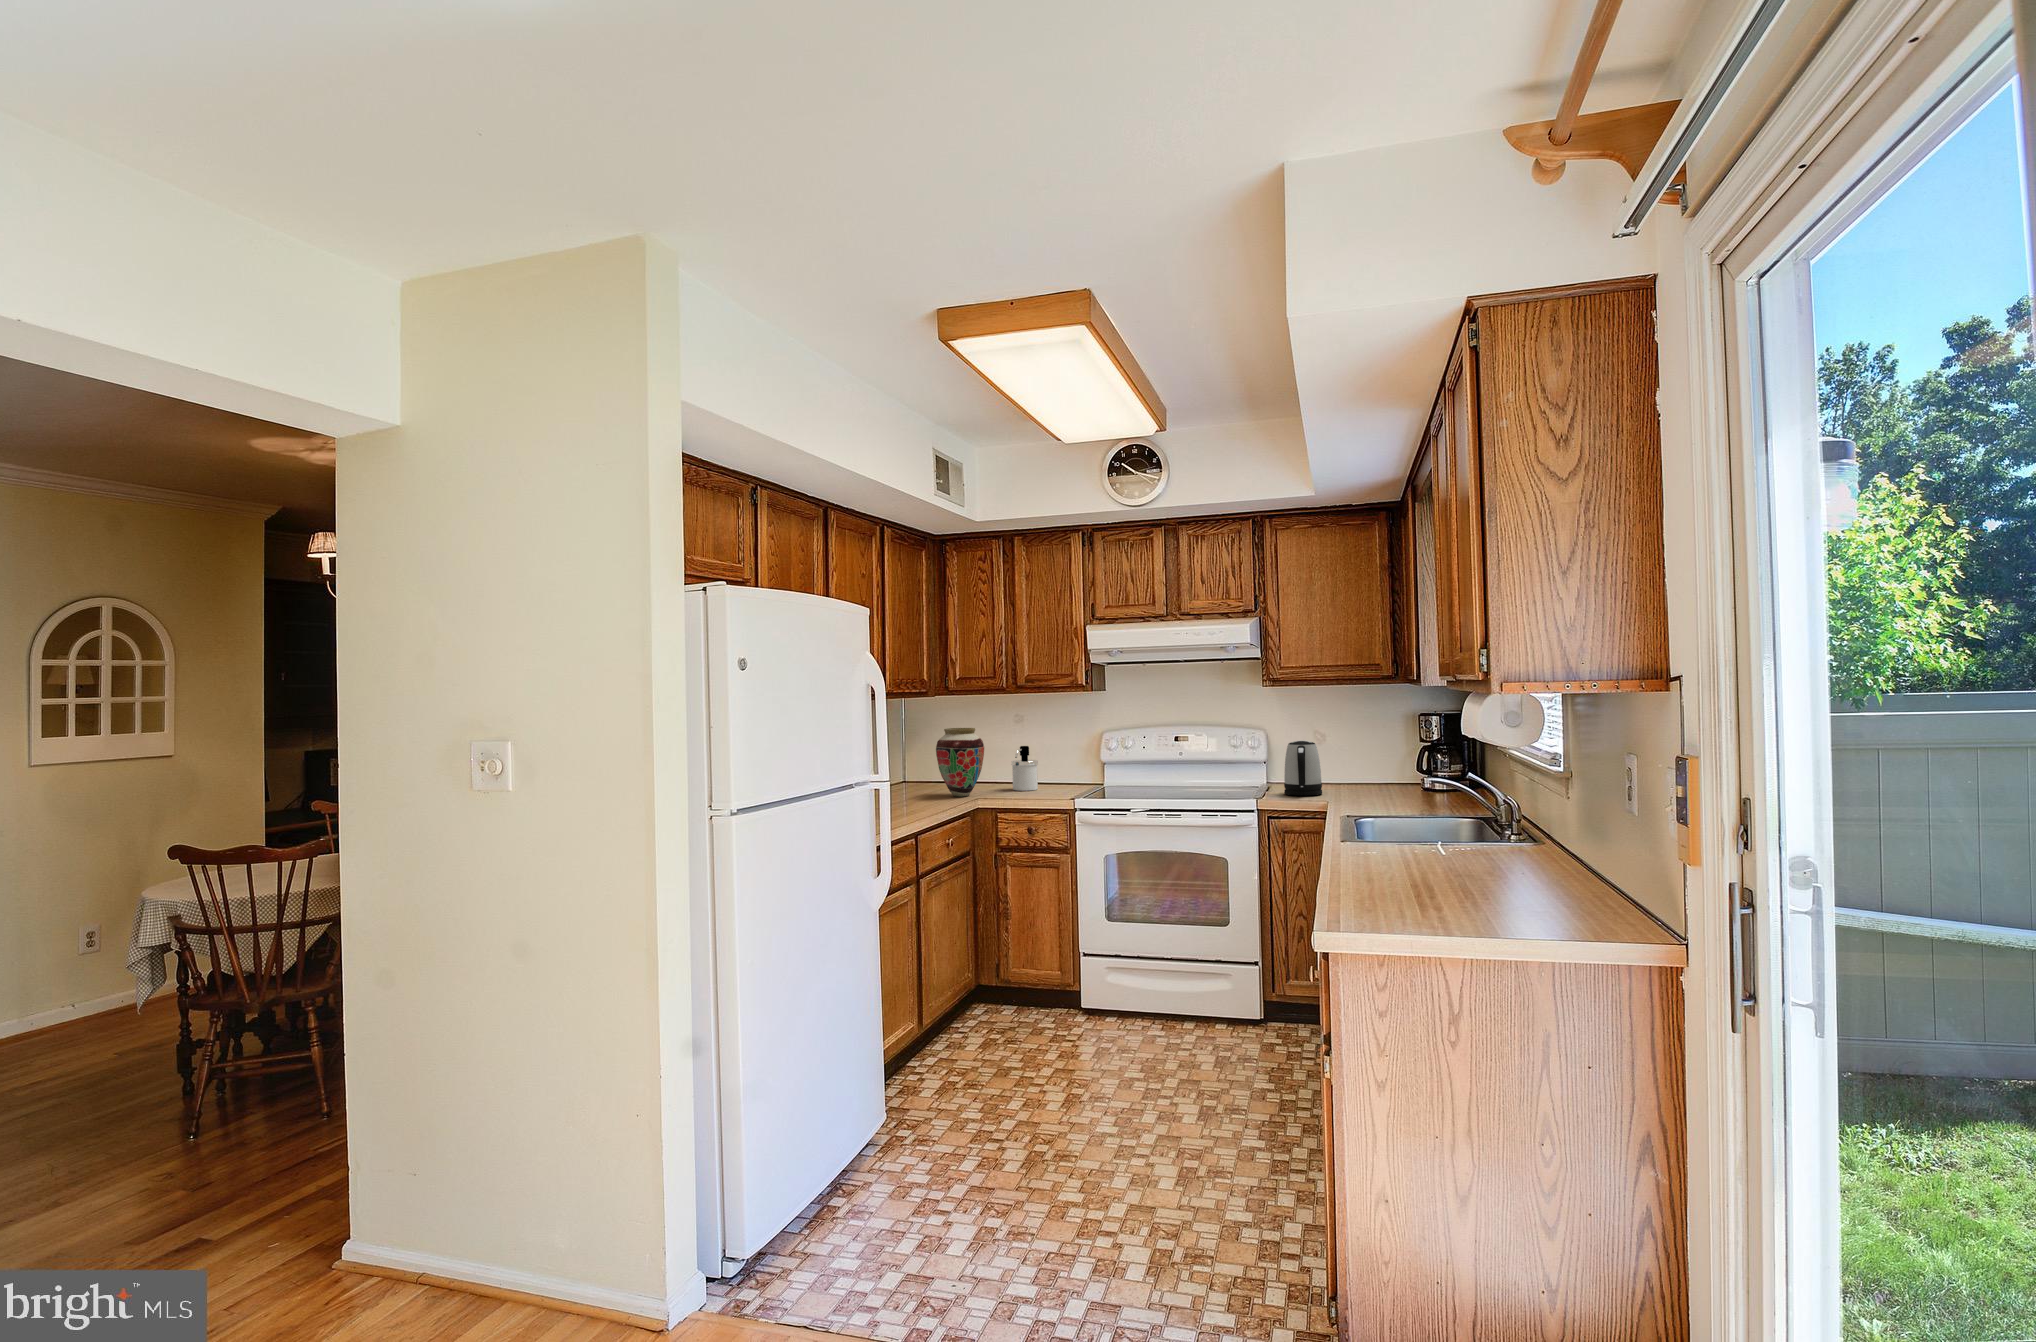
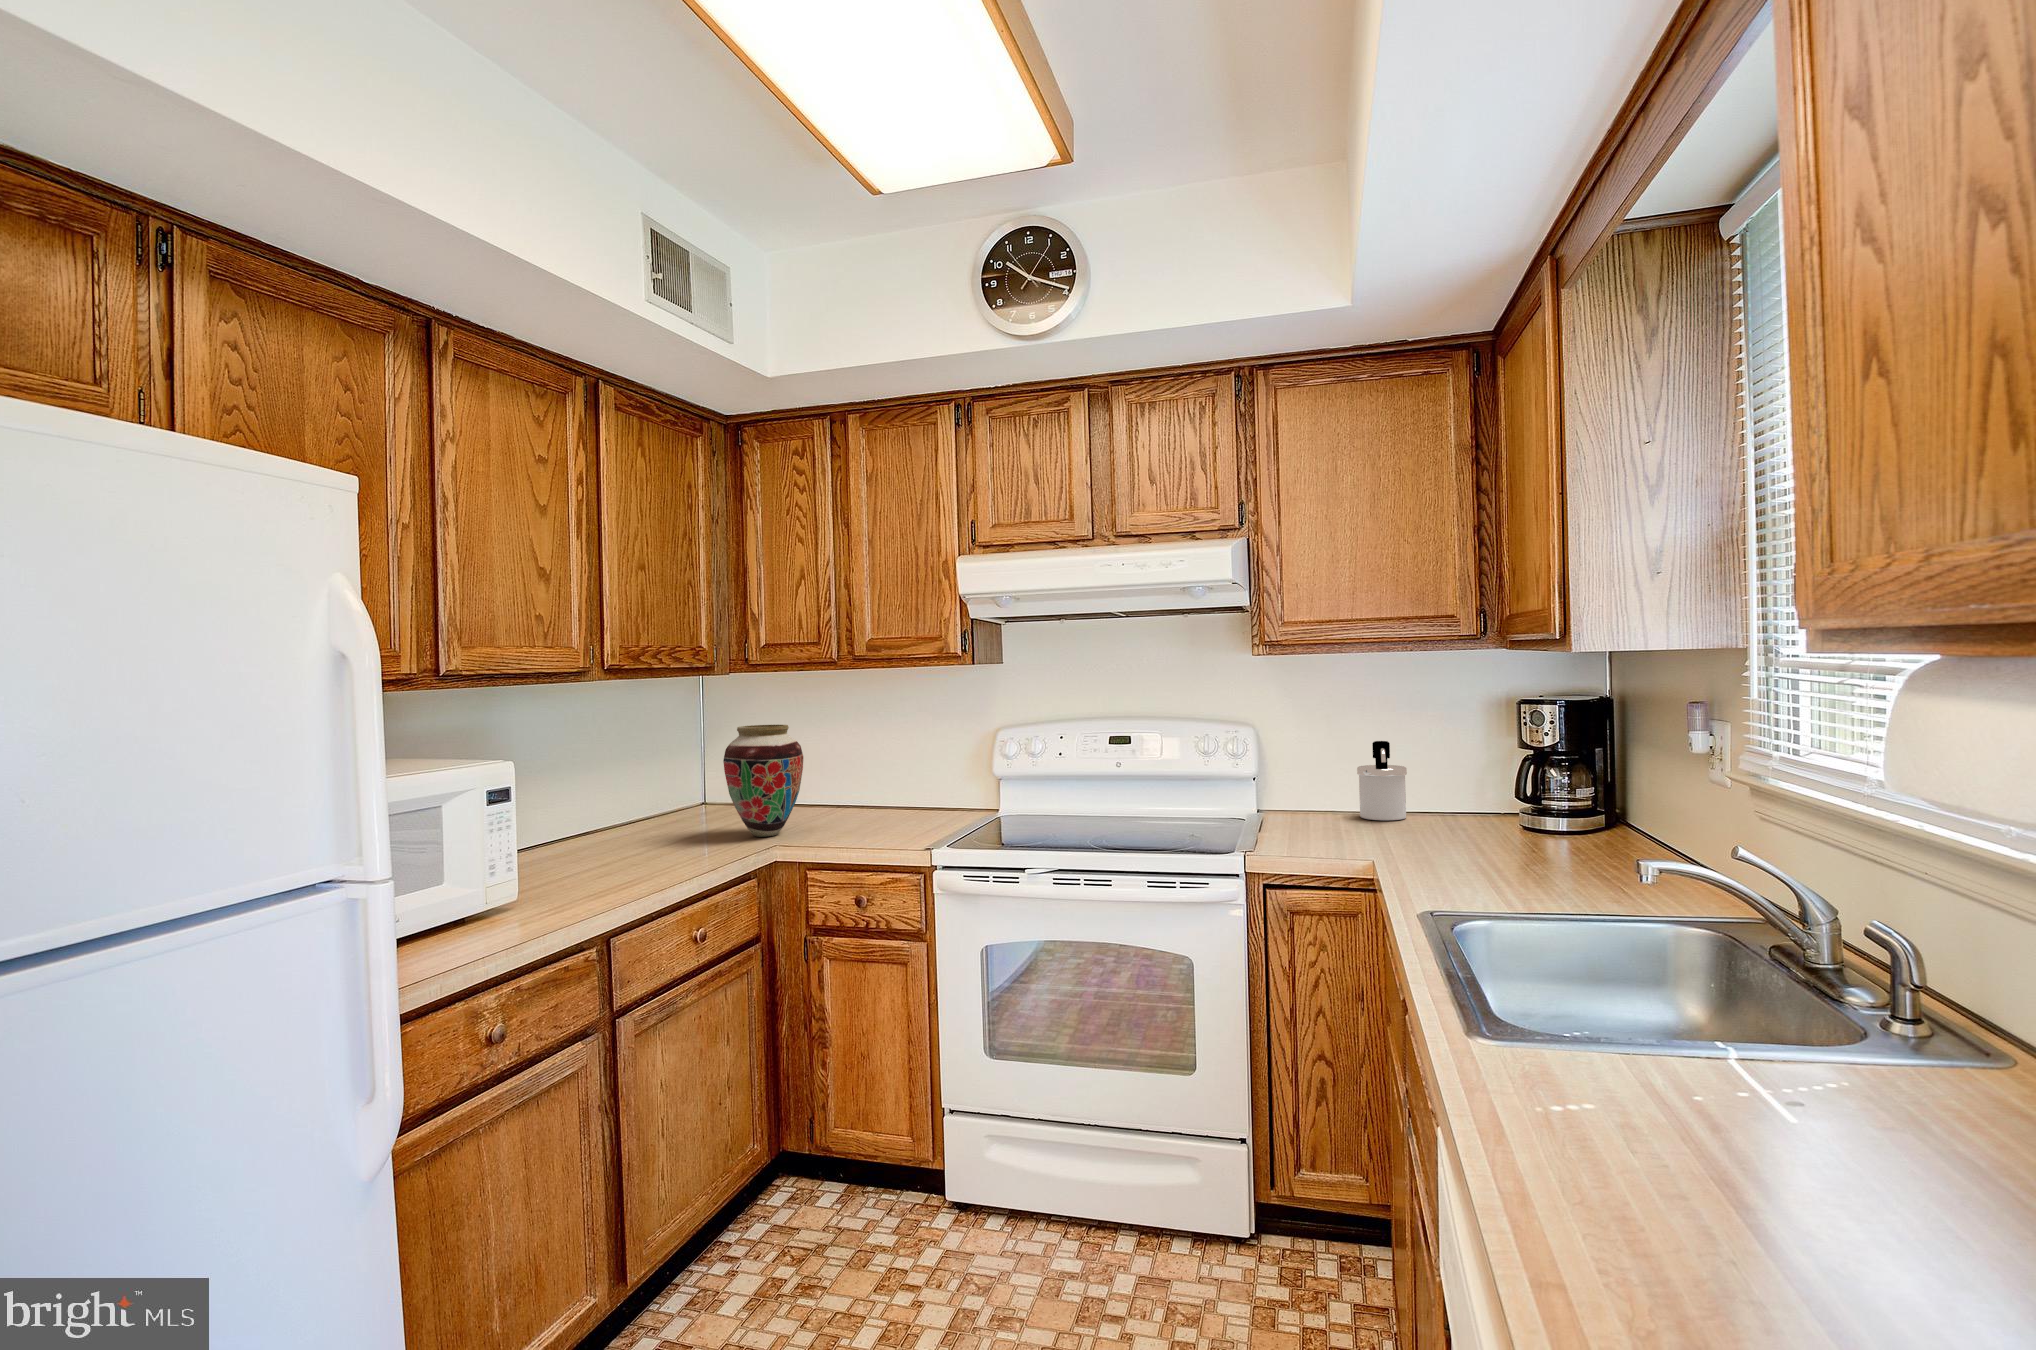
kettle: present [1284,741,1322,795] -> none [1289,745,1353,839]
soap dispenser: present [1011,746,1038,791] -> present [1357,741,1407,820]

